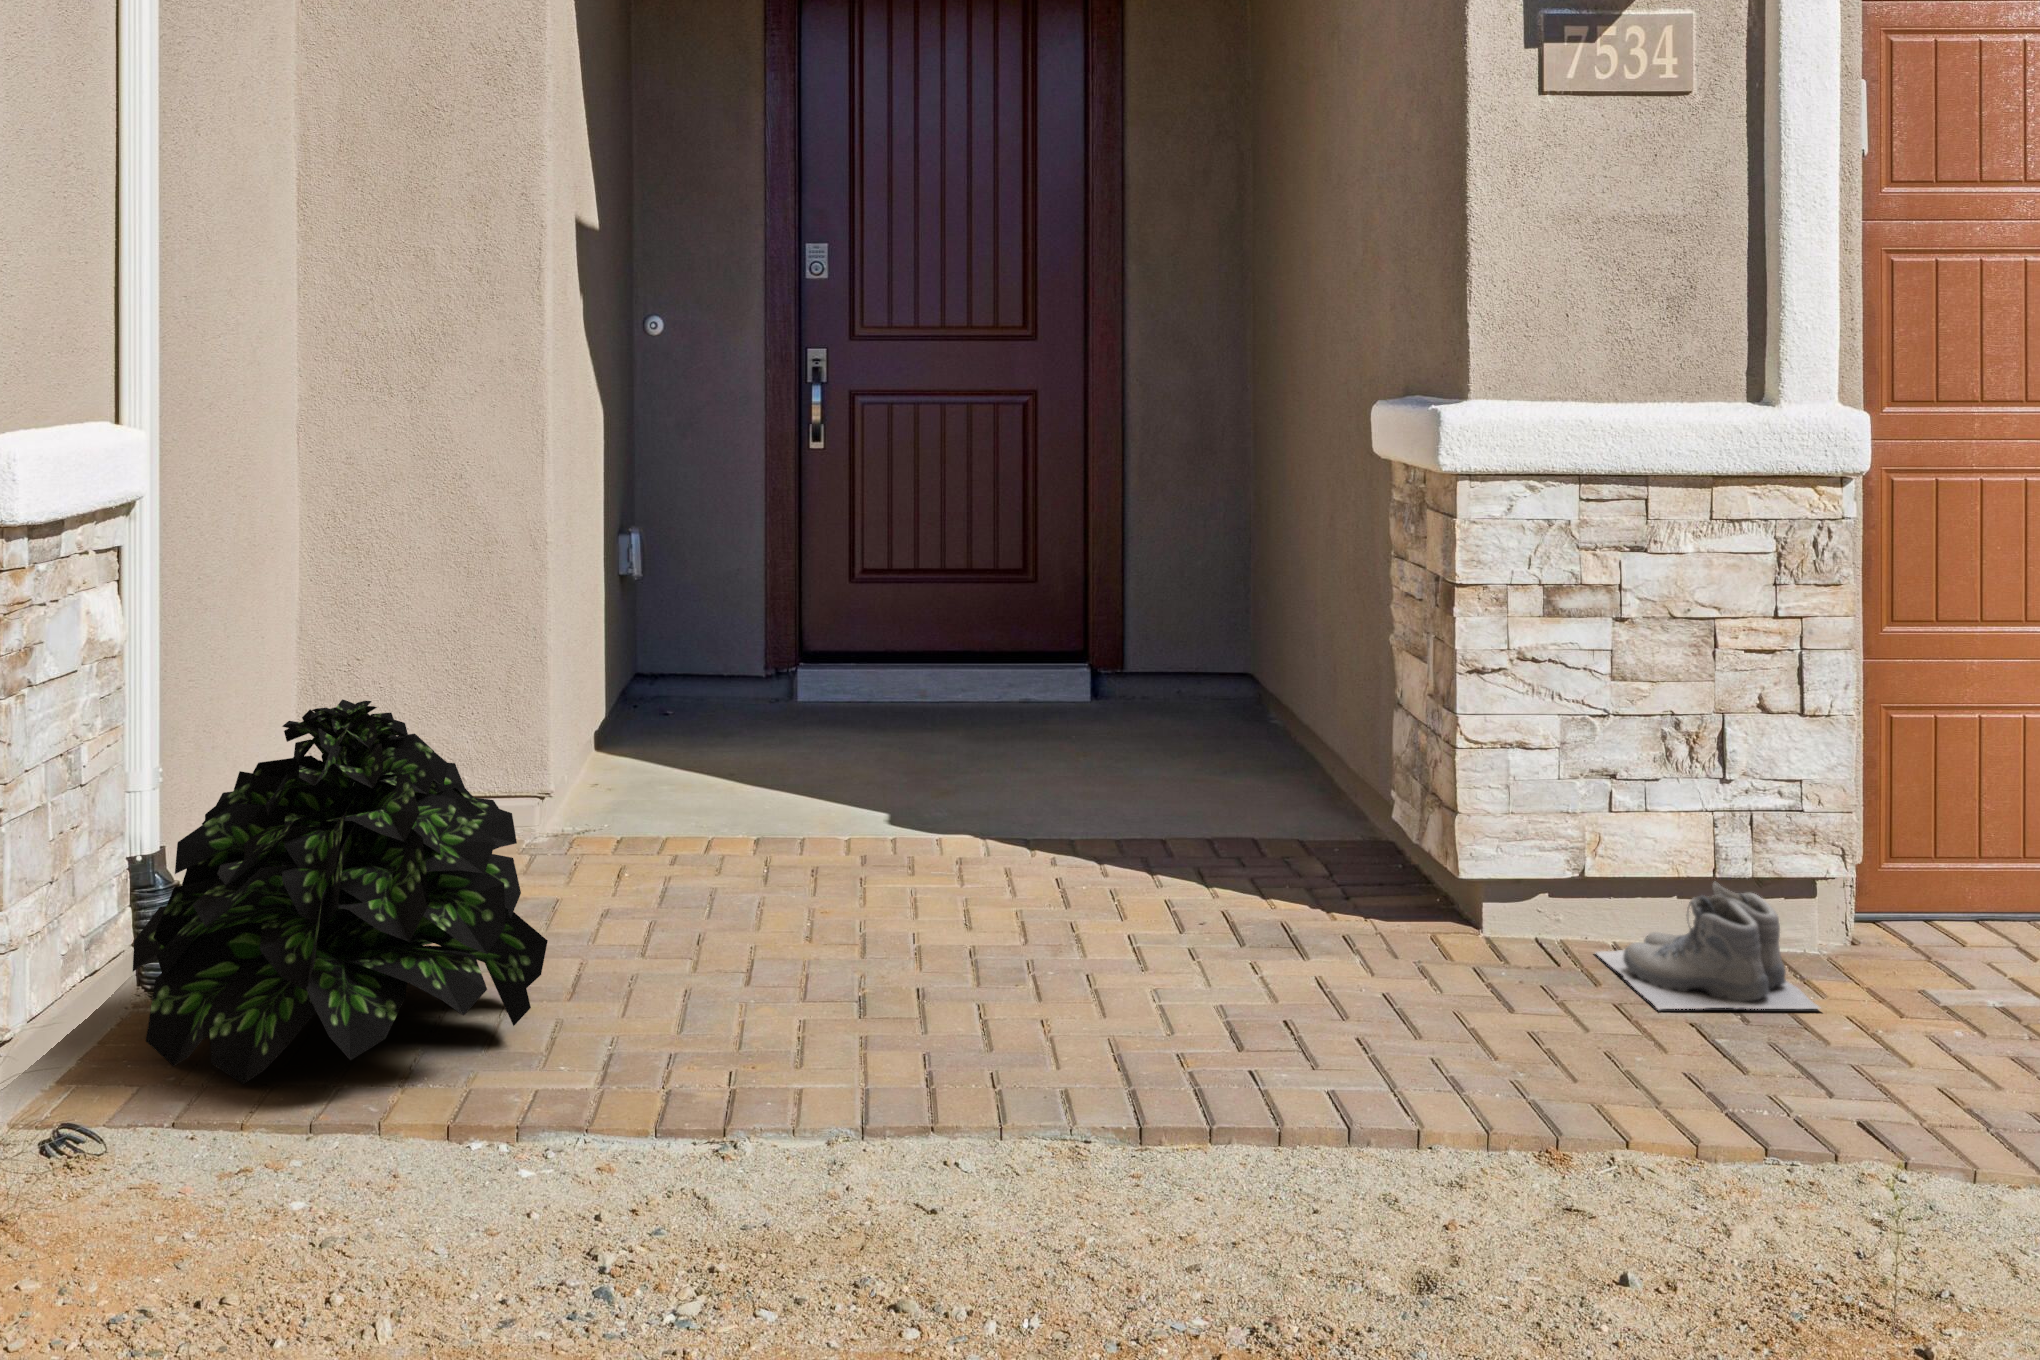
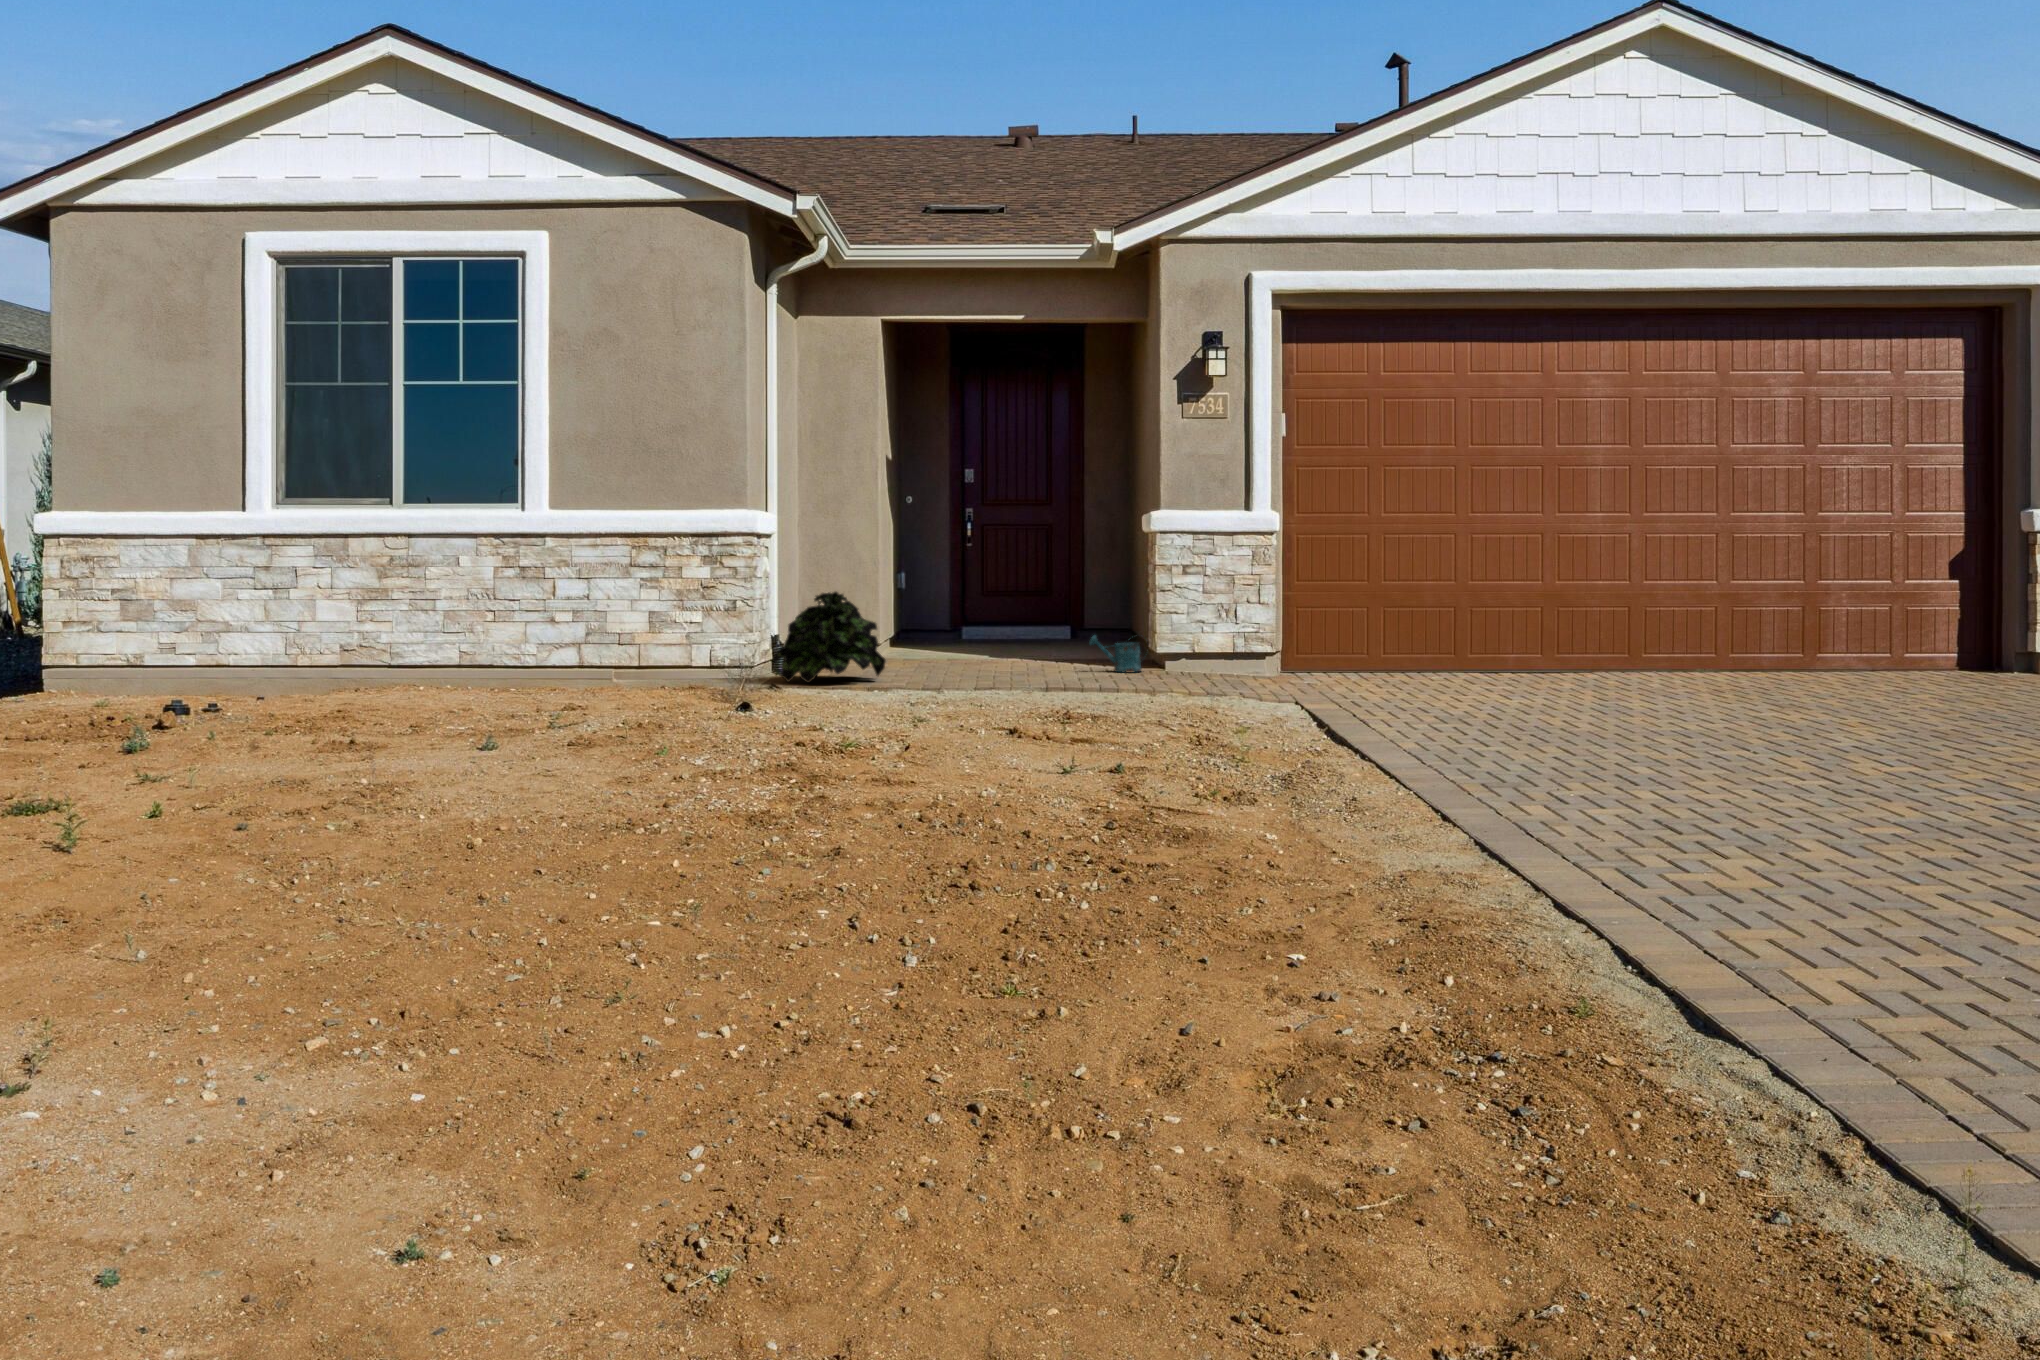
watering can: none [1219,793,1412,925] -> present [1089,635,1141,673]
boots: present [1595,882,1821,1009] -> none [1196,649,1248,680]

